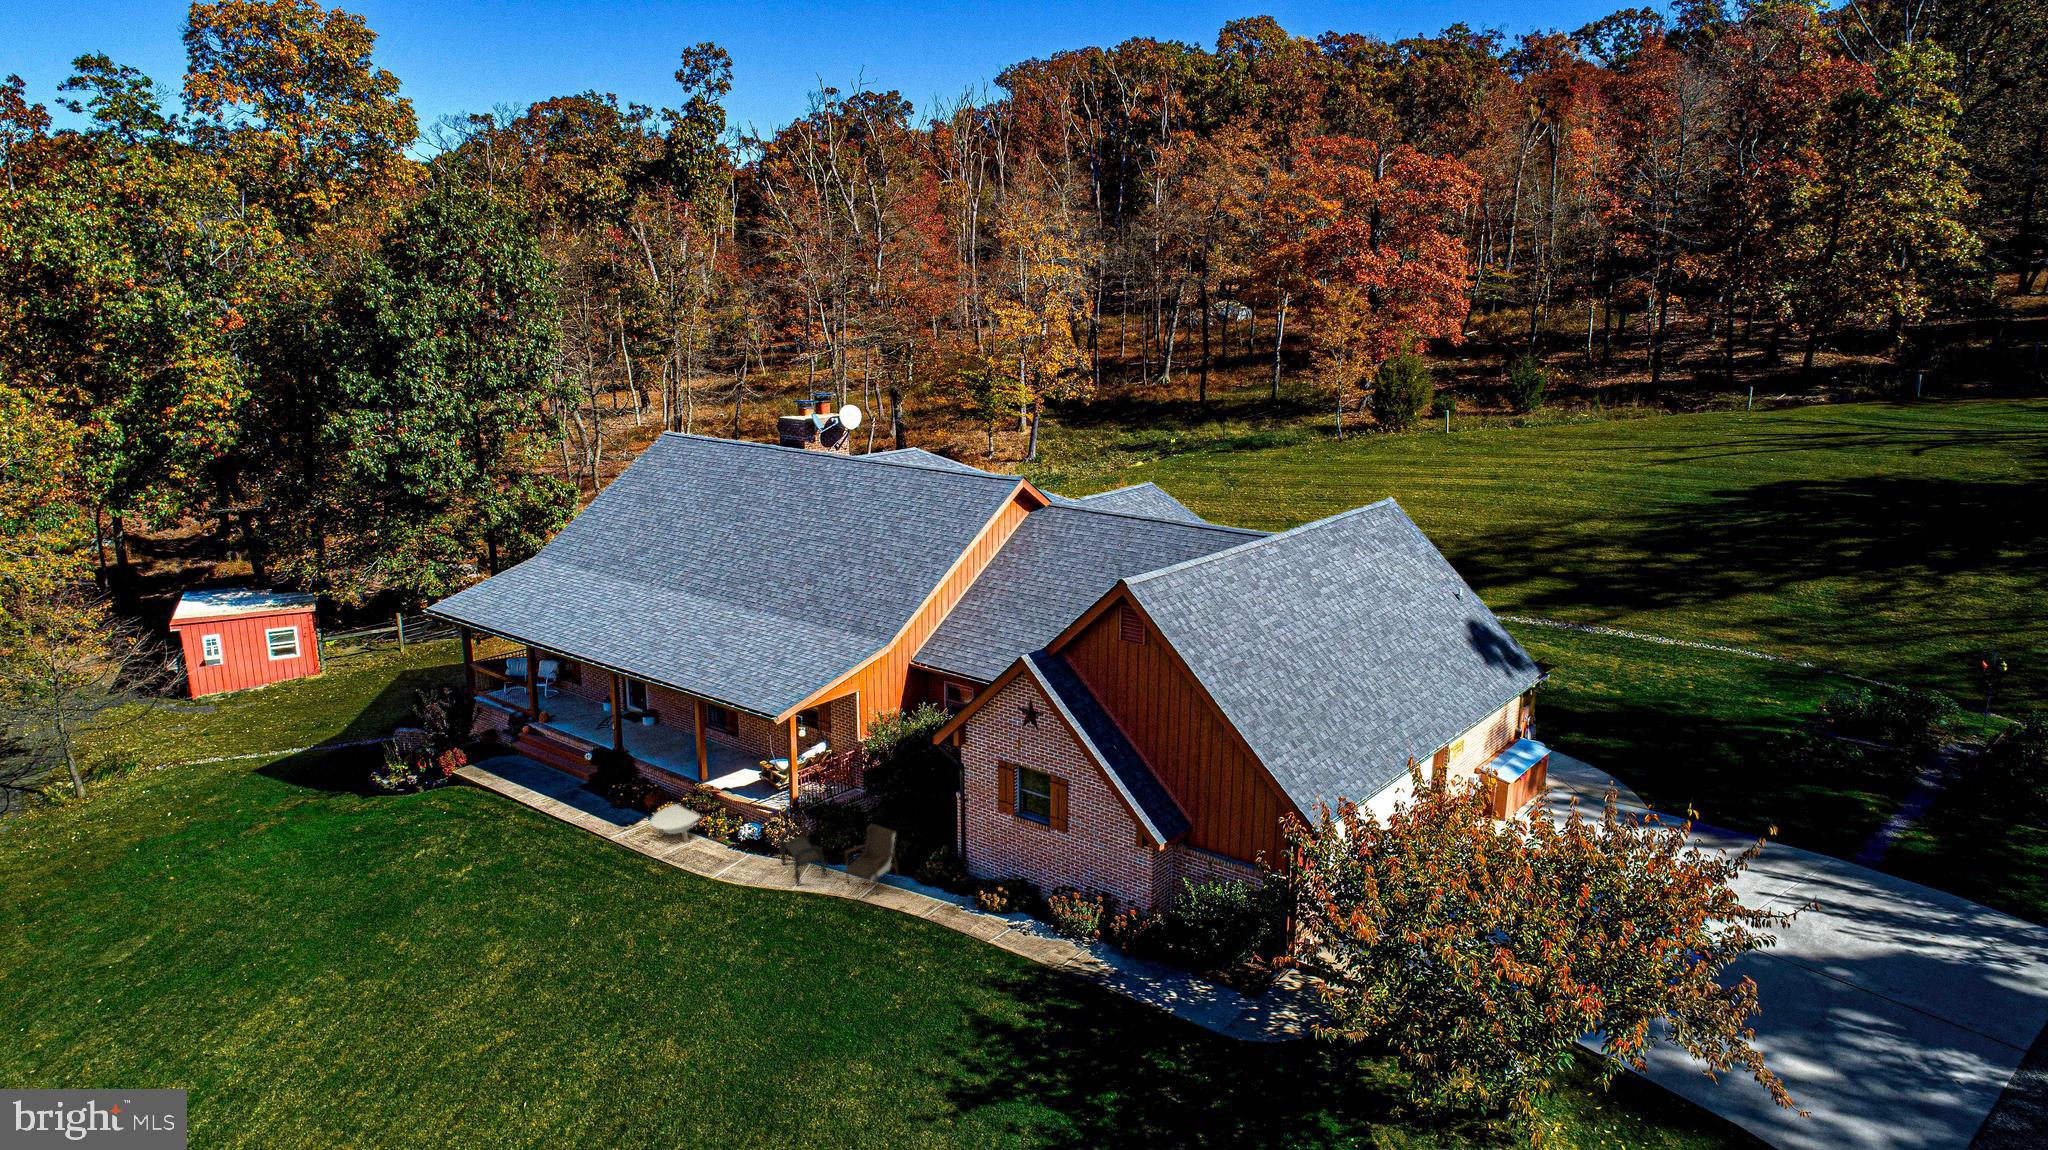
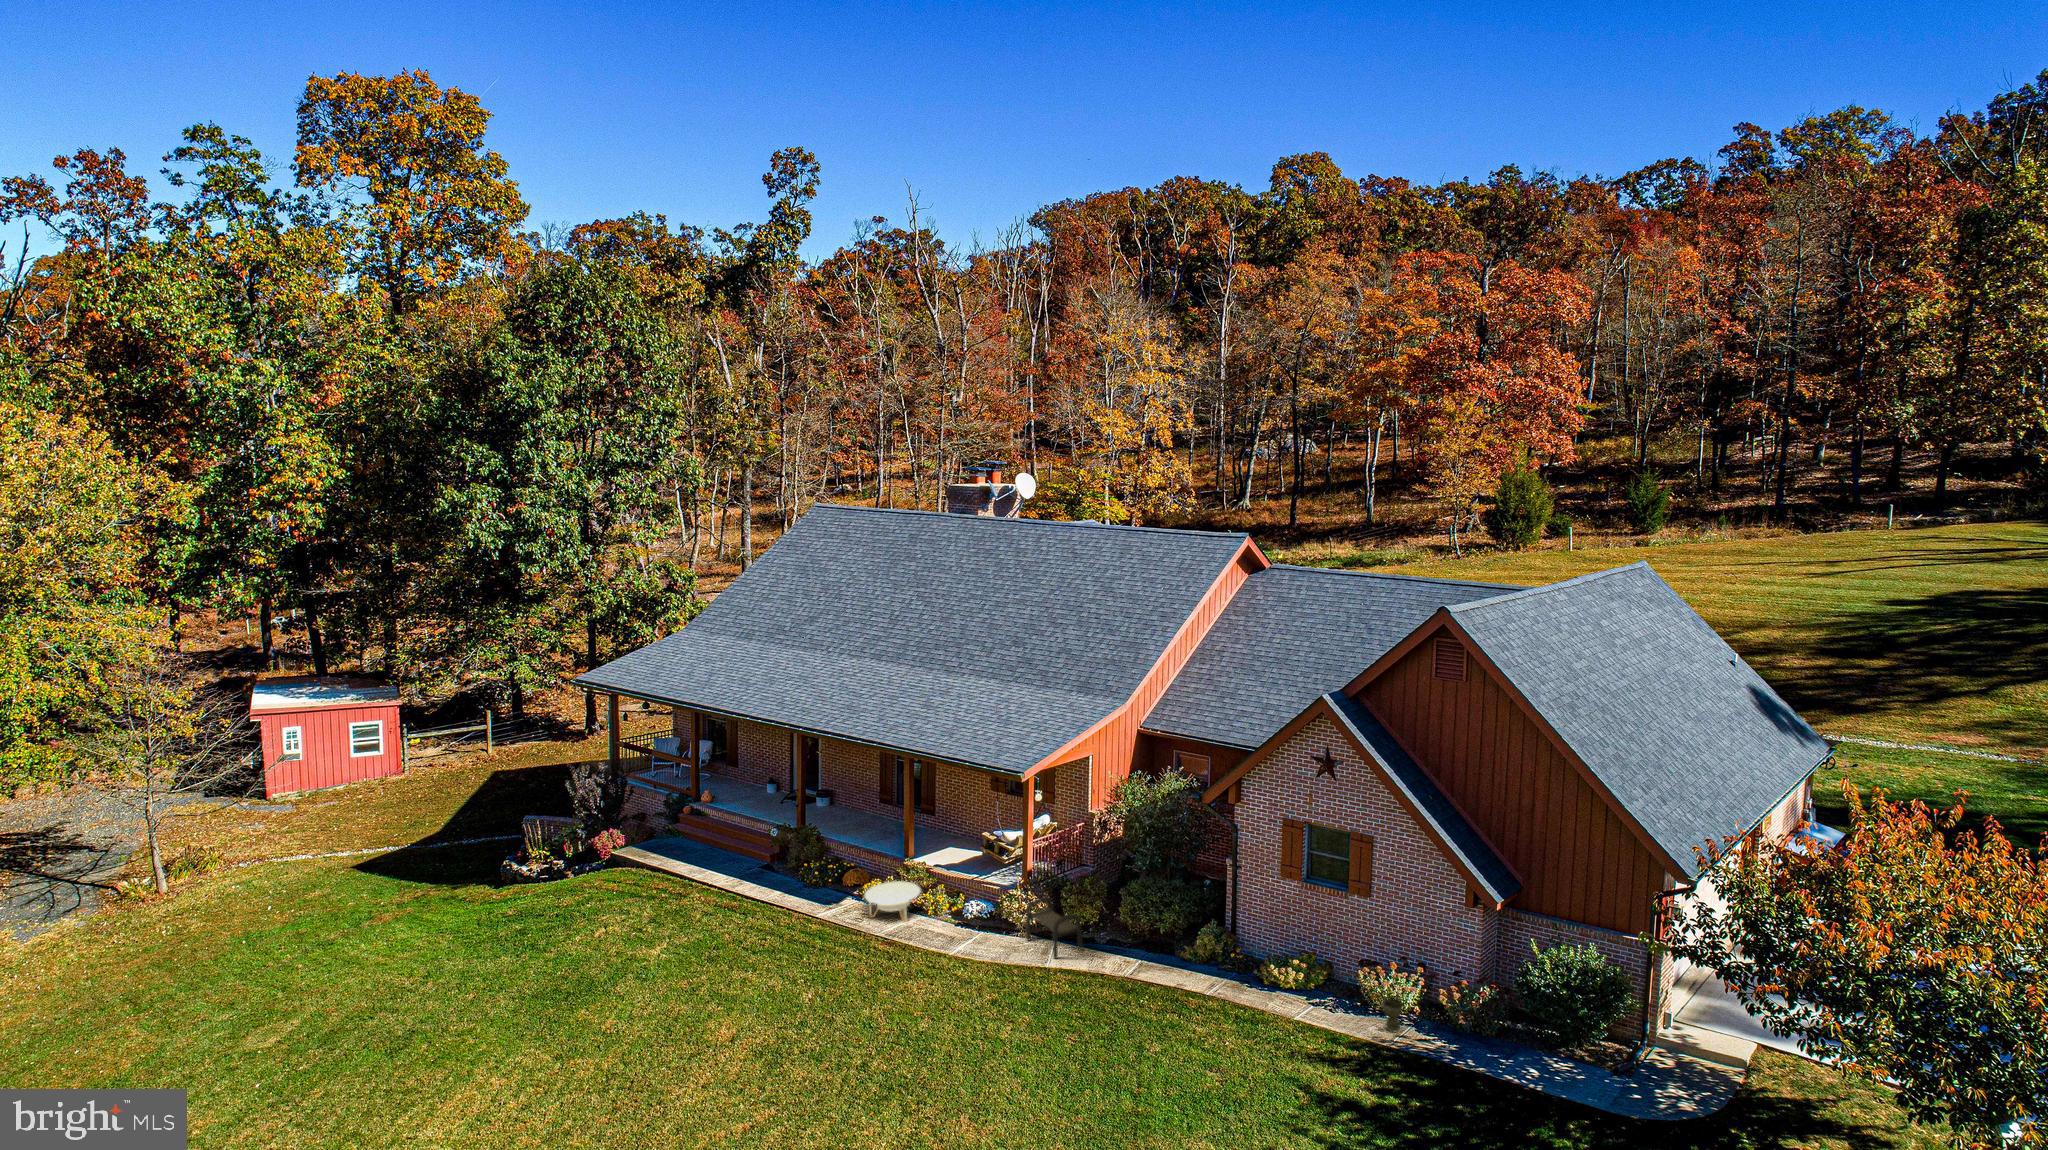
armchair: present [845,825,898,893] -> none [1110,891,1165,966]
planter: none [1046,939,1064,972] -> present [1382,997,1403,1032]

